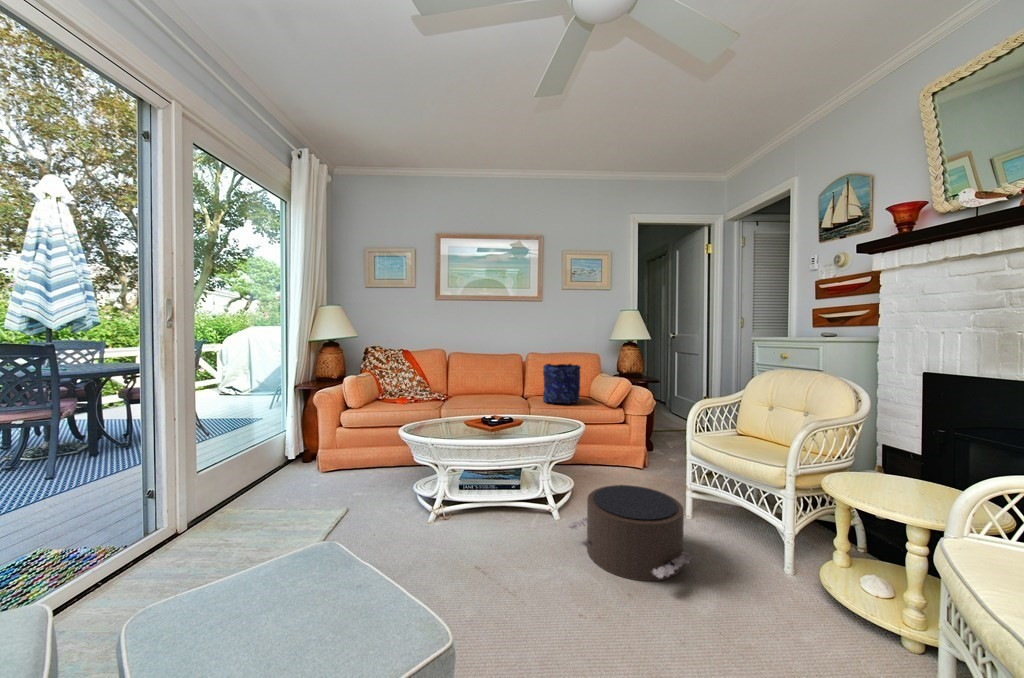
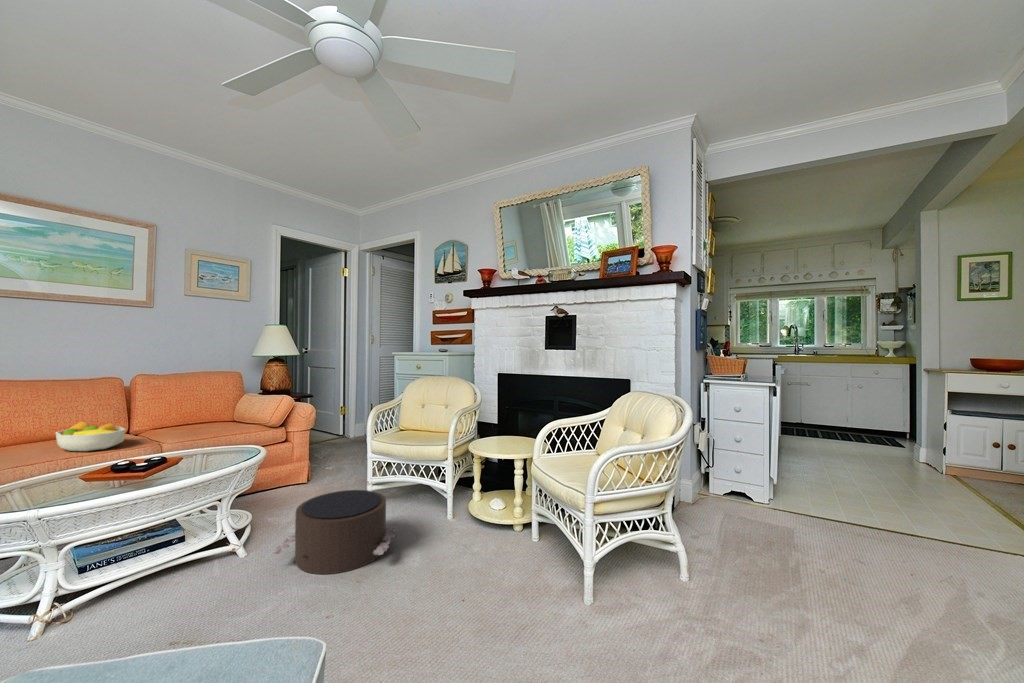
vase: present [543,364,581,404] -> none [172,385,228,436]
fruit bowl: none [479,383,512,405] -> present [55,422,126,451]

